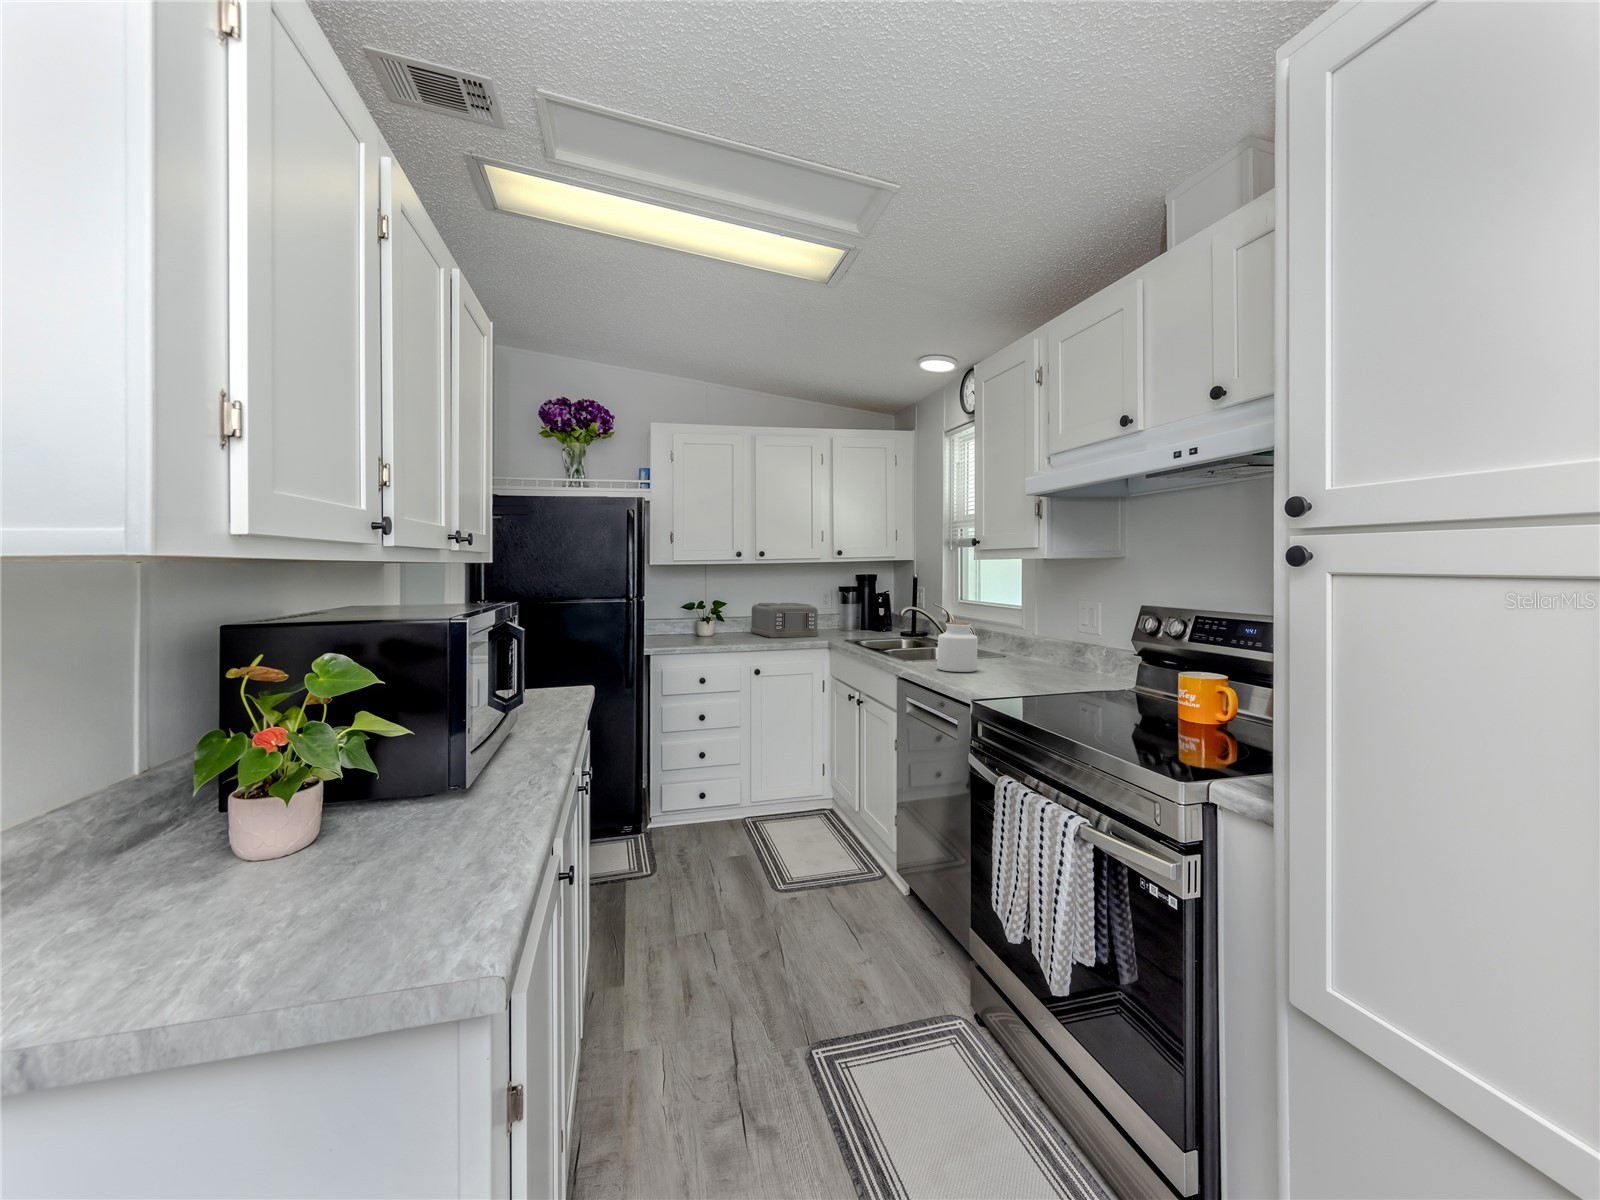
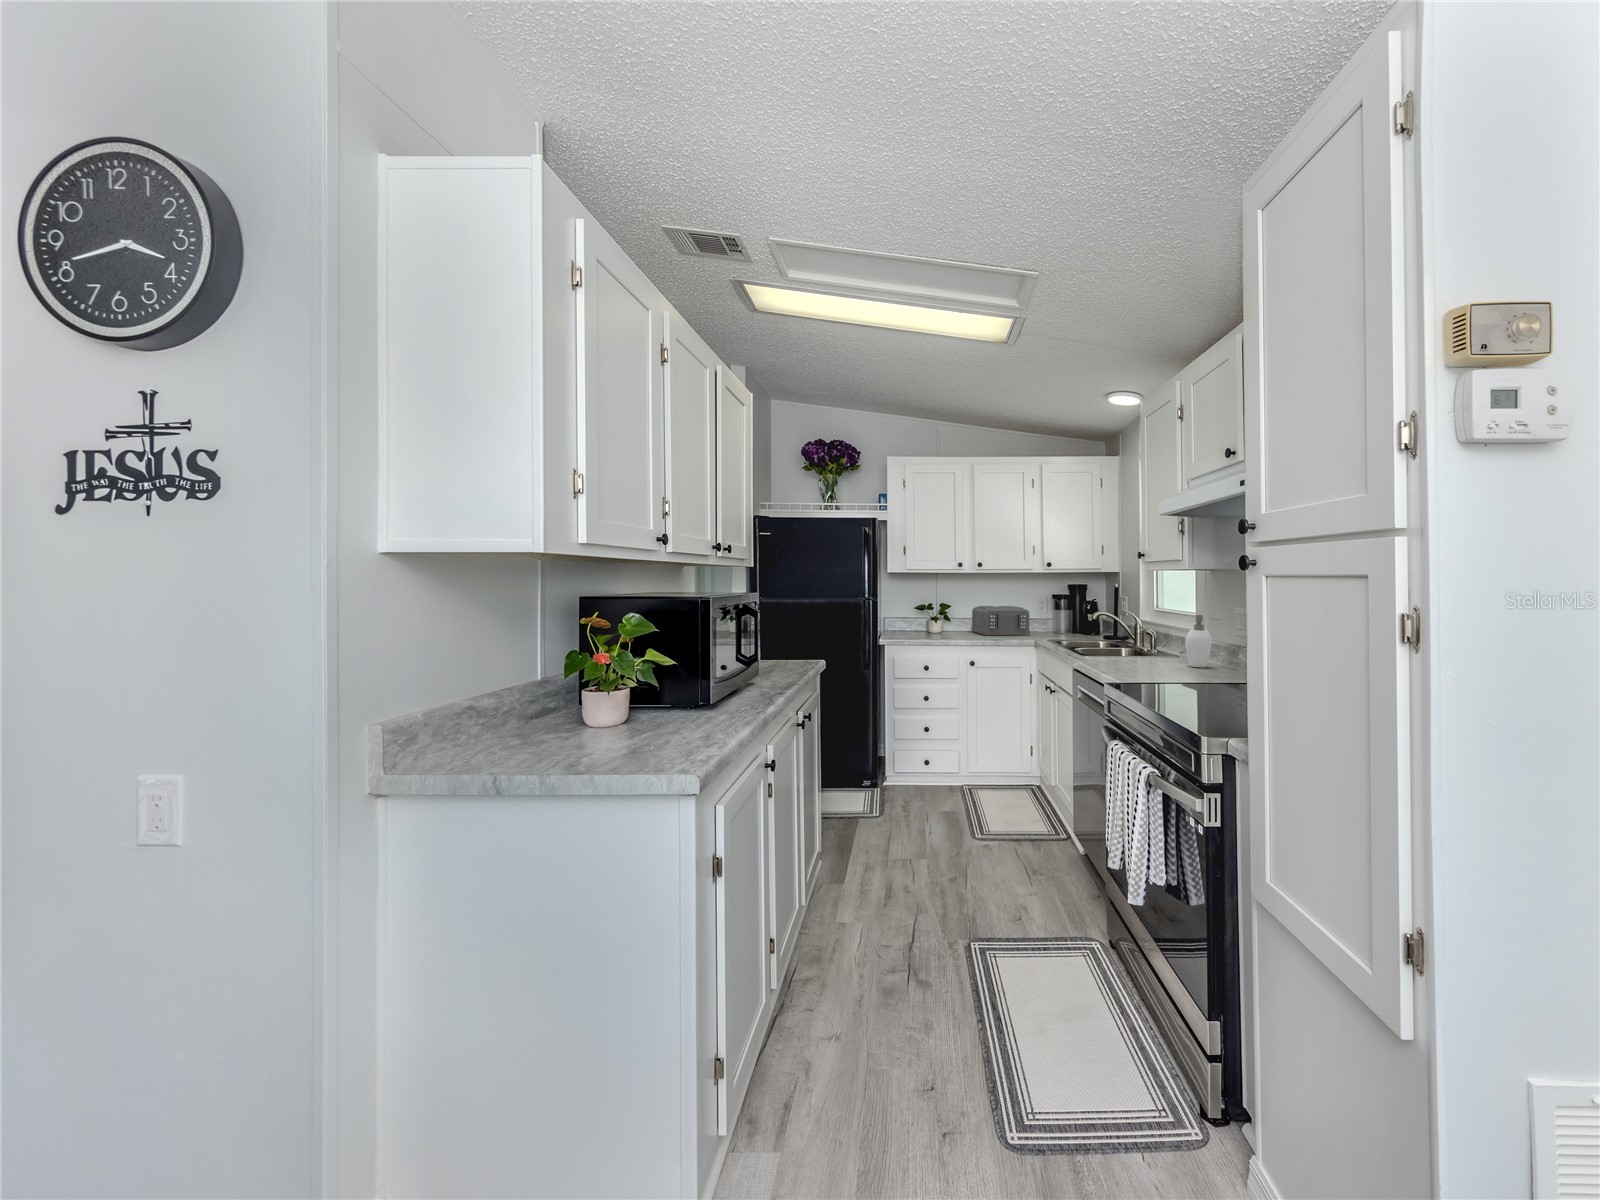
soap dispenser: none [1010,612,1046,670] -> present [1185,615,1221,667]
jar: present [937,622,978,672] -> none [1111,623,1149,666]

